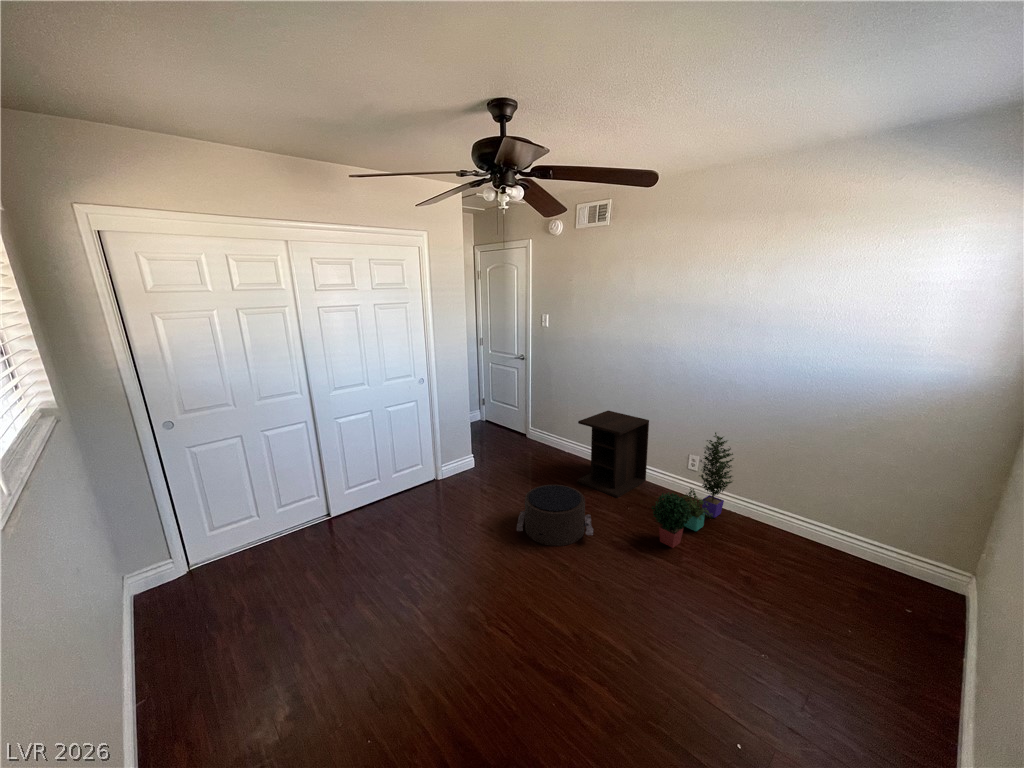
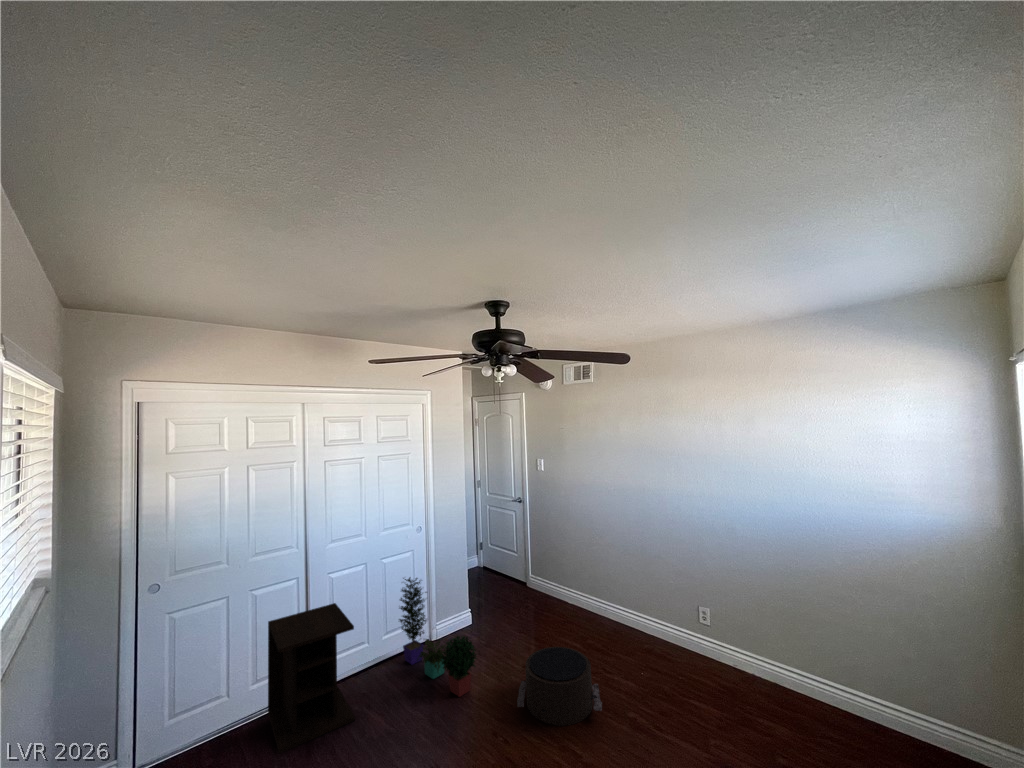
nightstand: present [577,411,649,498] -> present [268,603,355,754]
potted plant: present [652,432,734,548] -> present [399,577,477,697]

